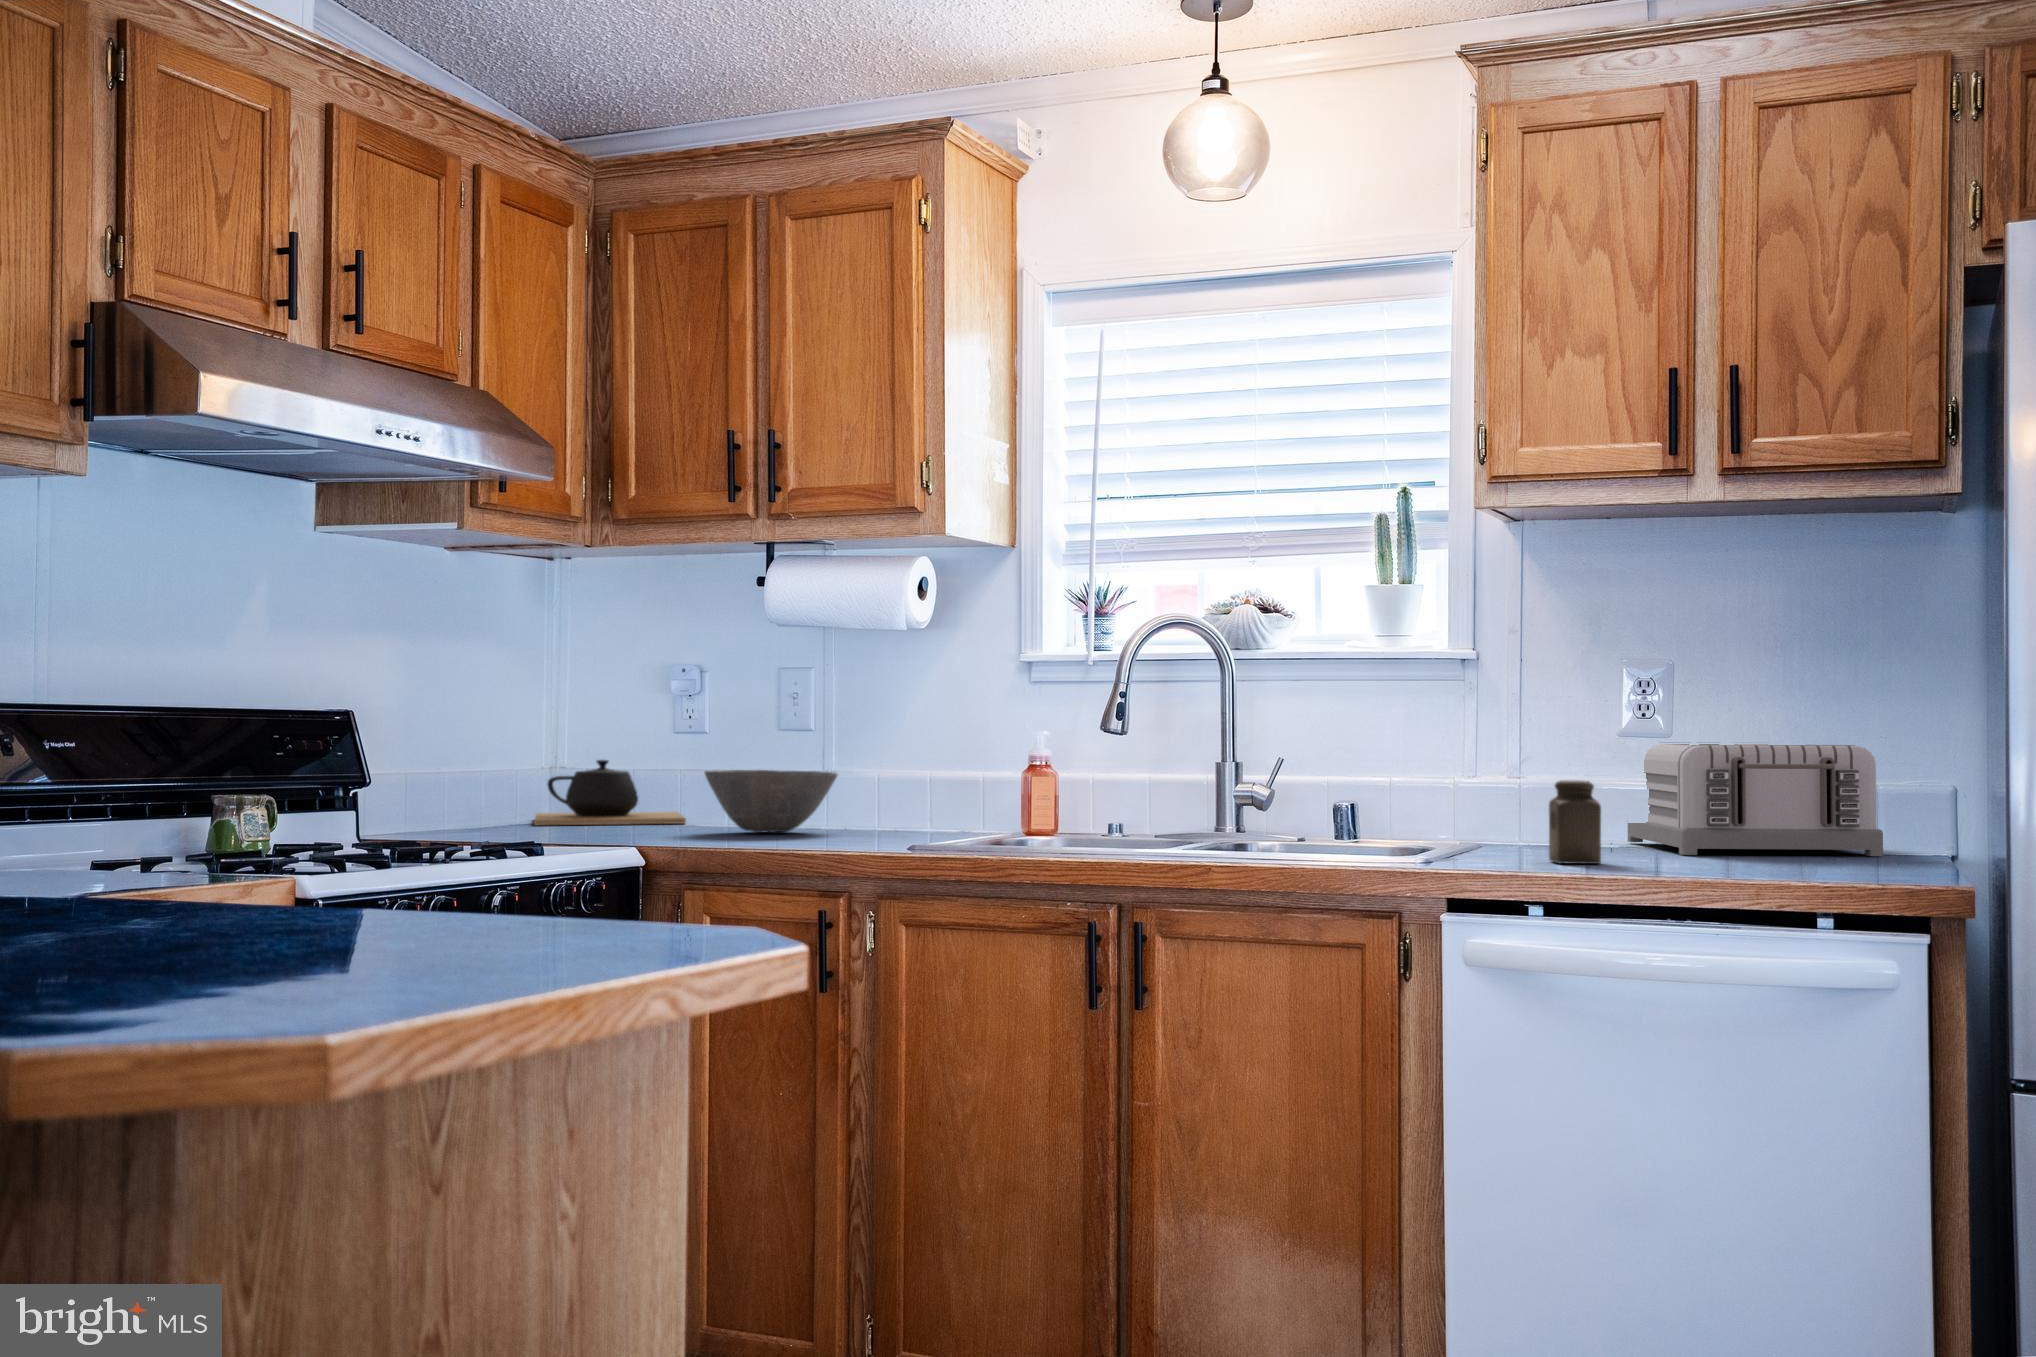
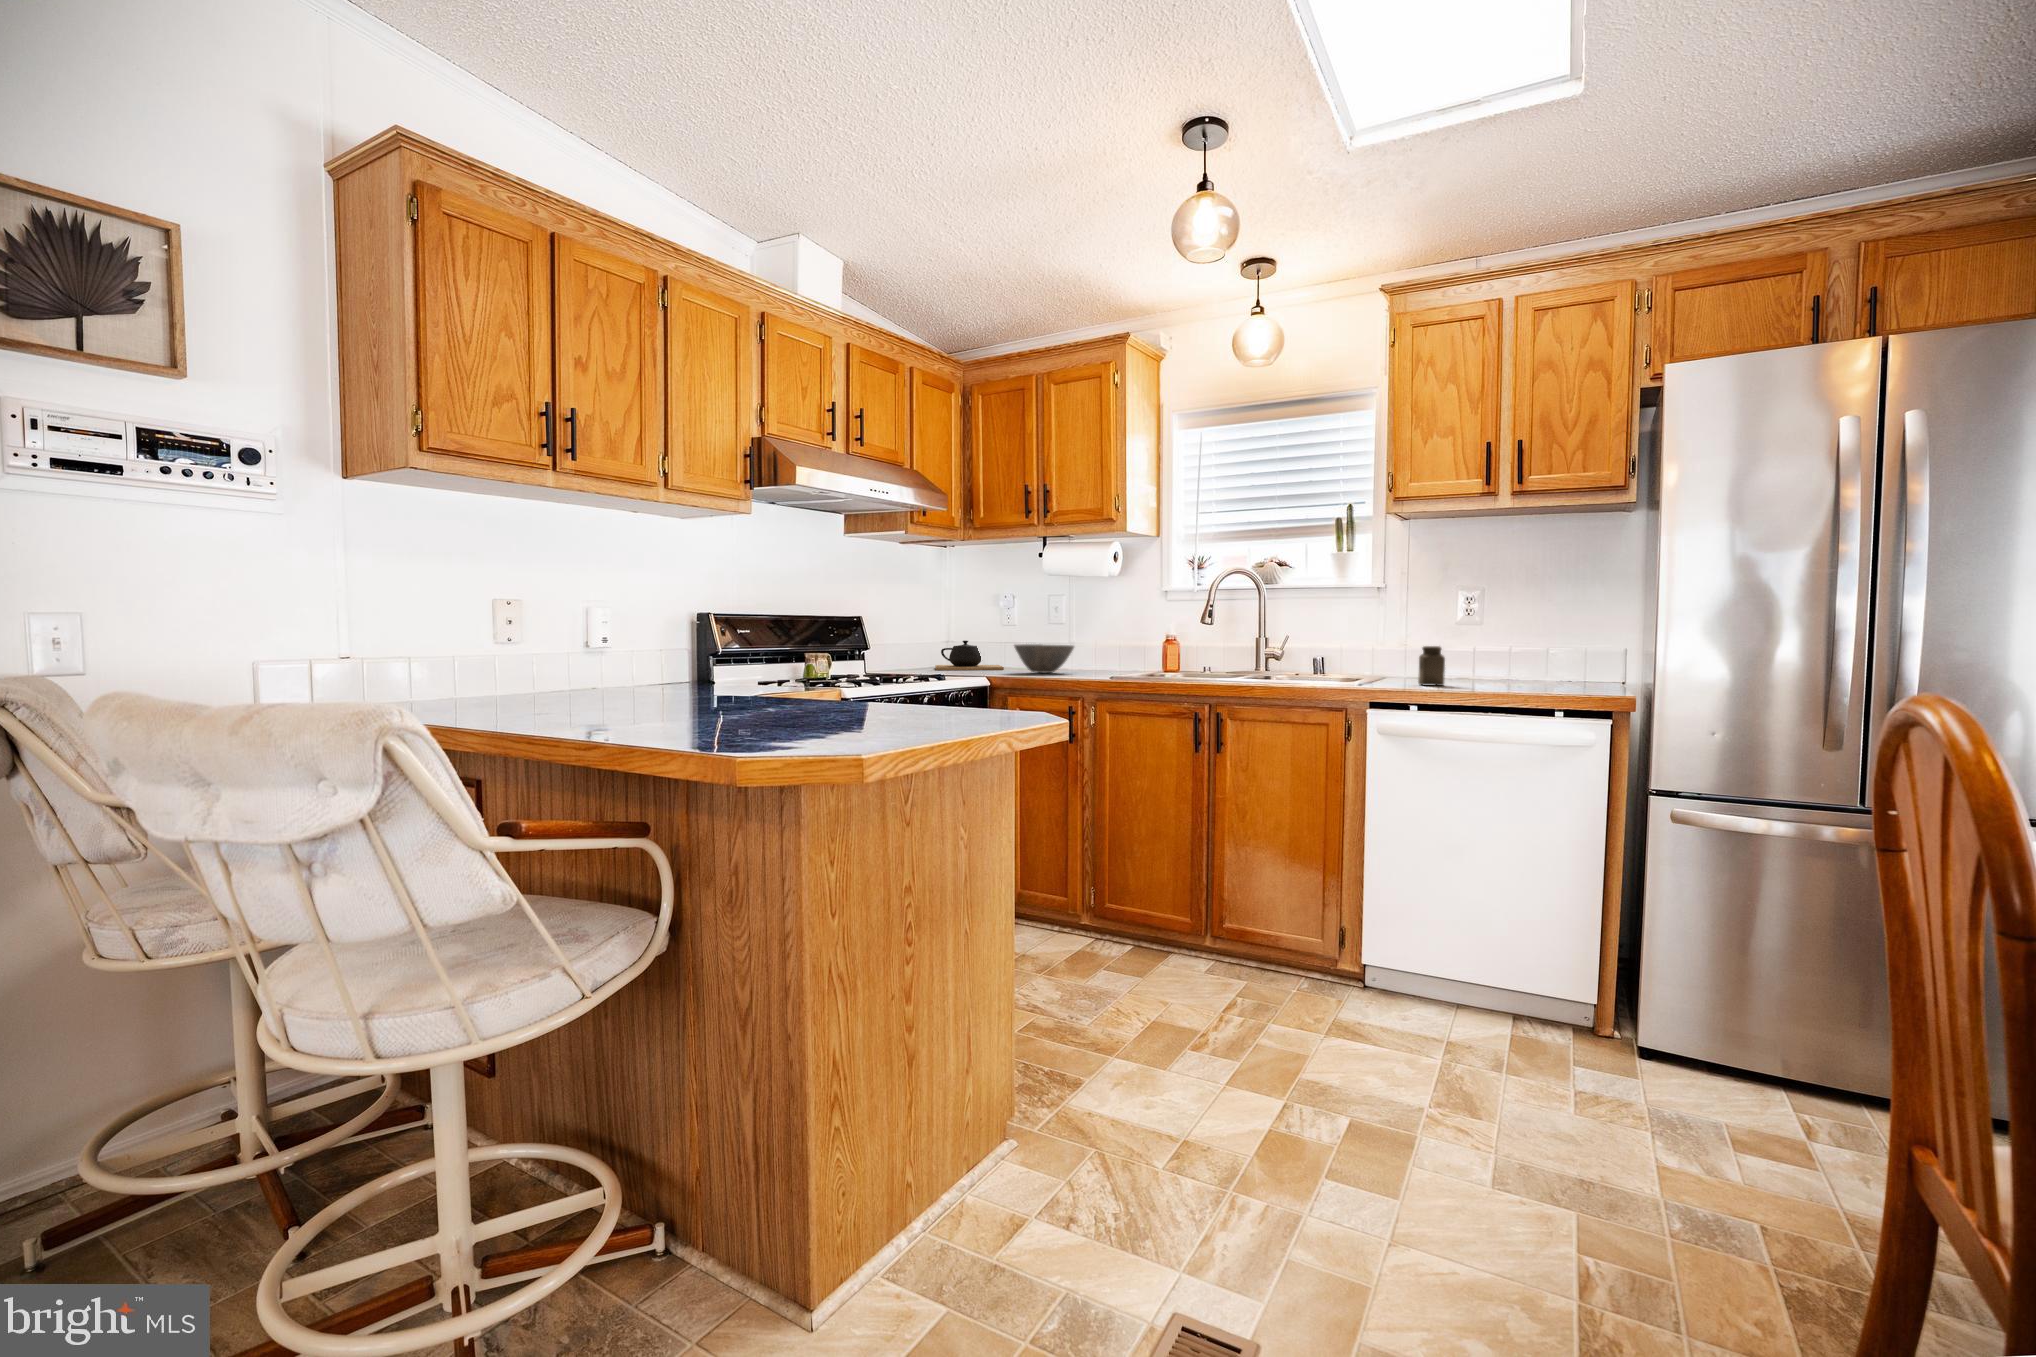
toaster: present [1628,742,1883,856] -> none [1462,629,1594,684]

